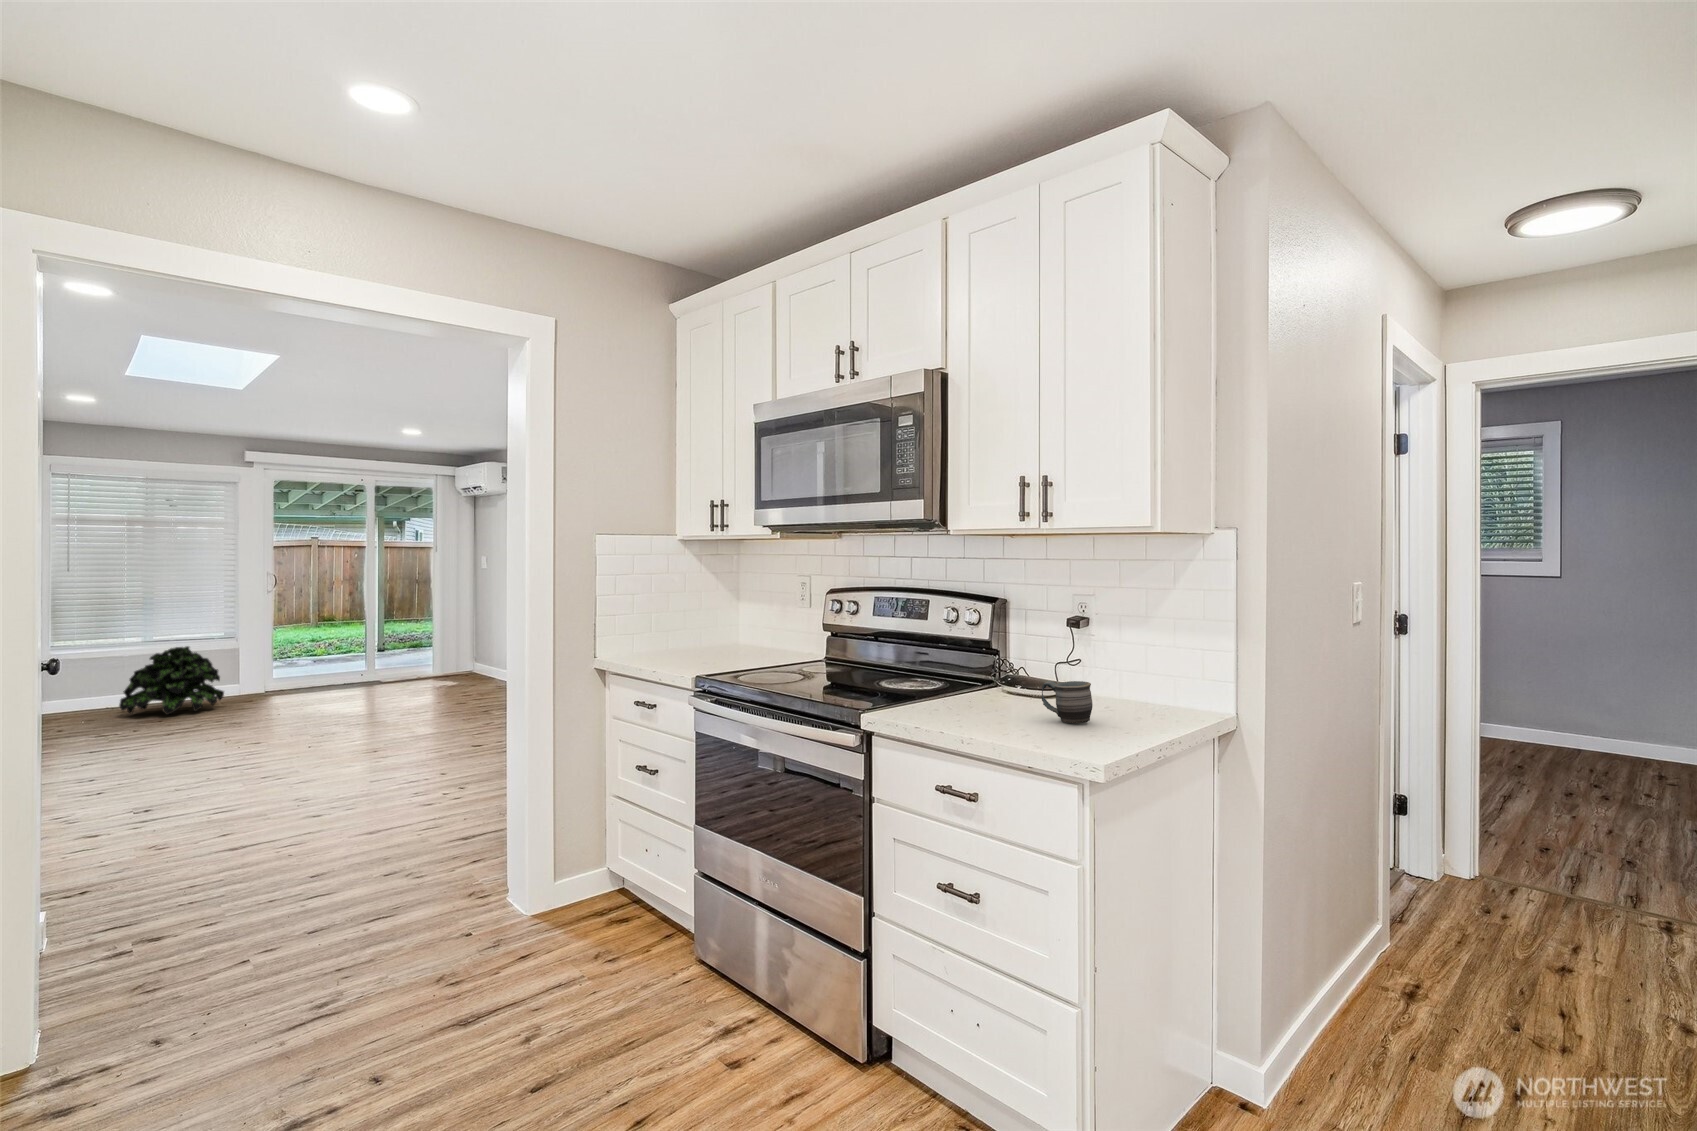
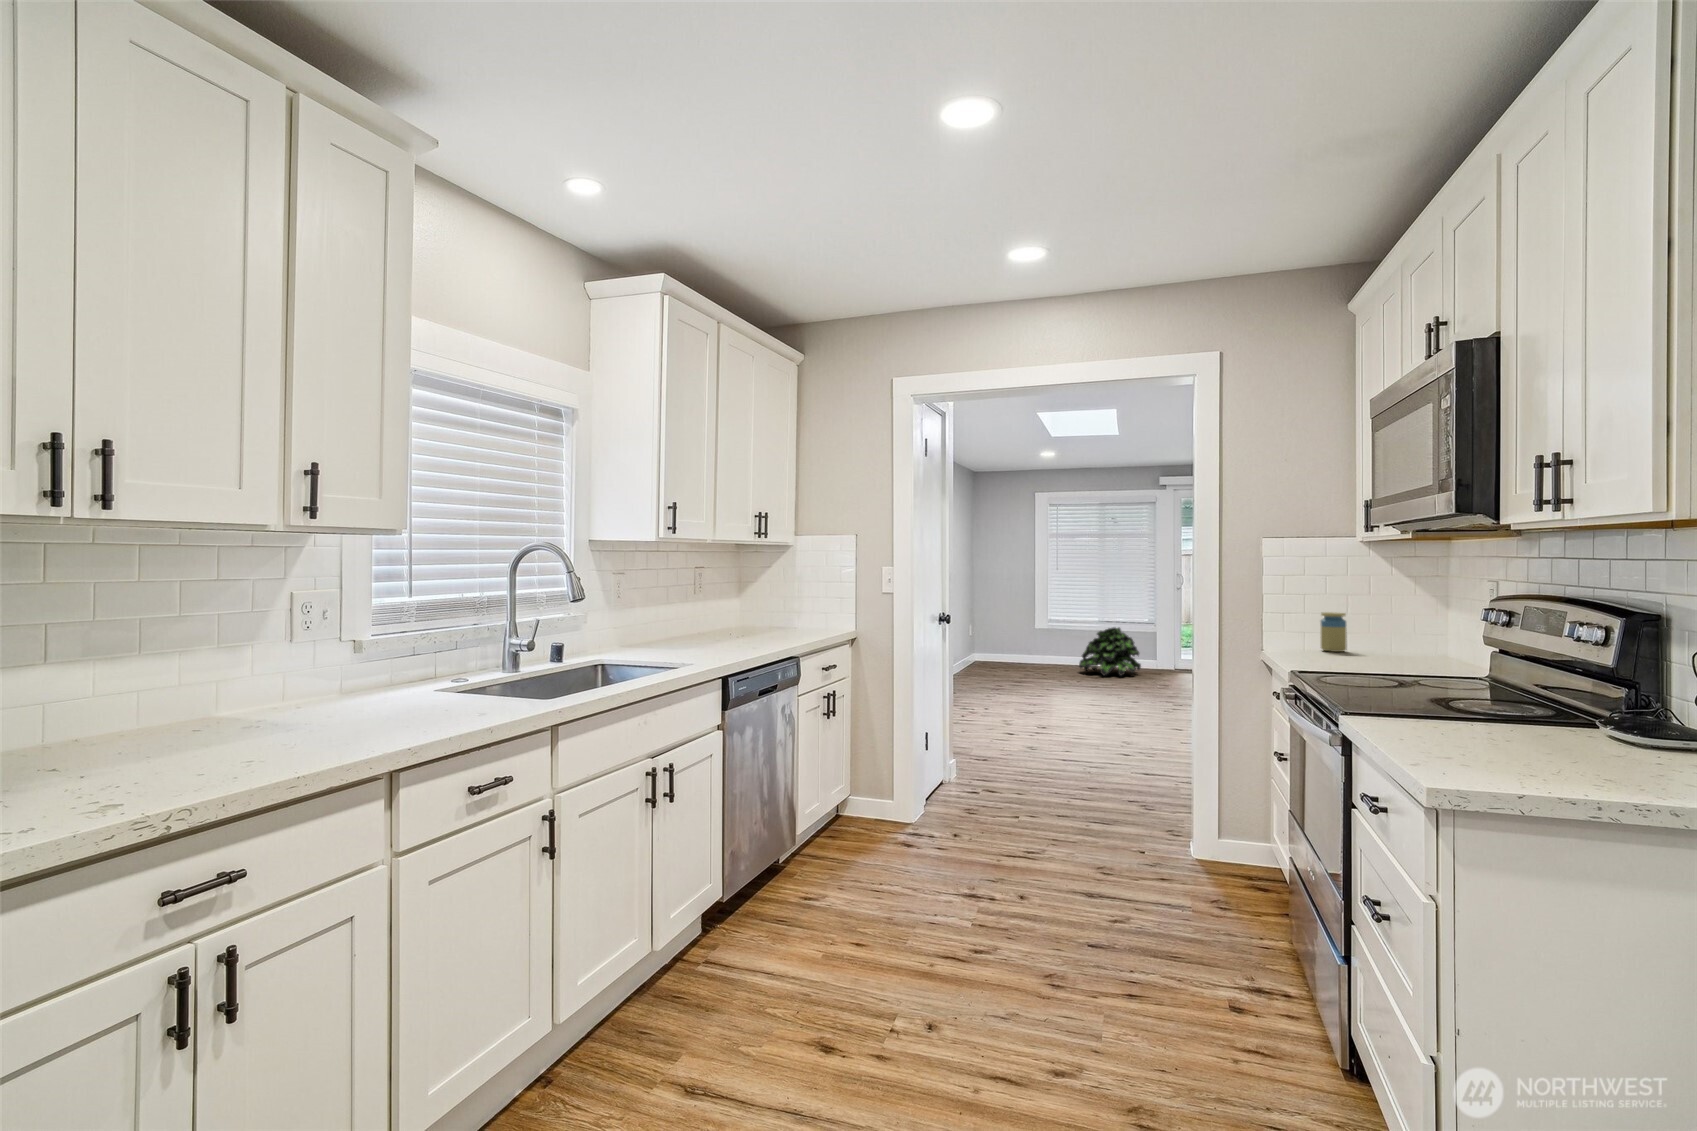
jar: none [653,615,677,654] -> present [1320,612,1347,652]
mug: present [1042,681,1093,723] -> none [1537,701,1606,759]

